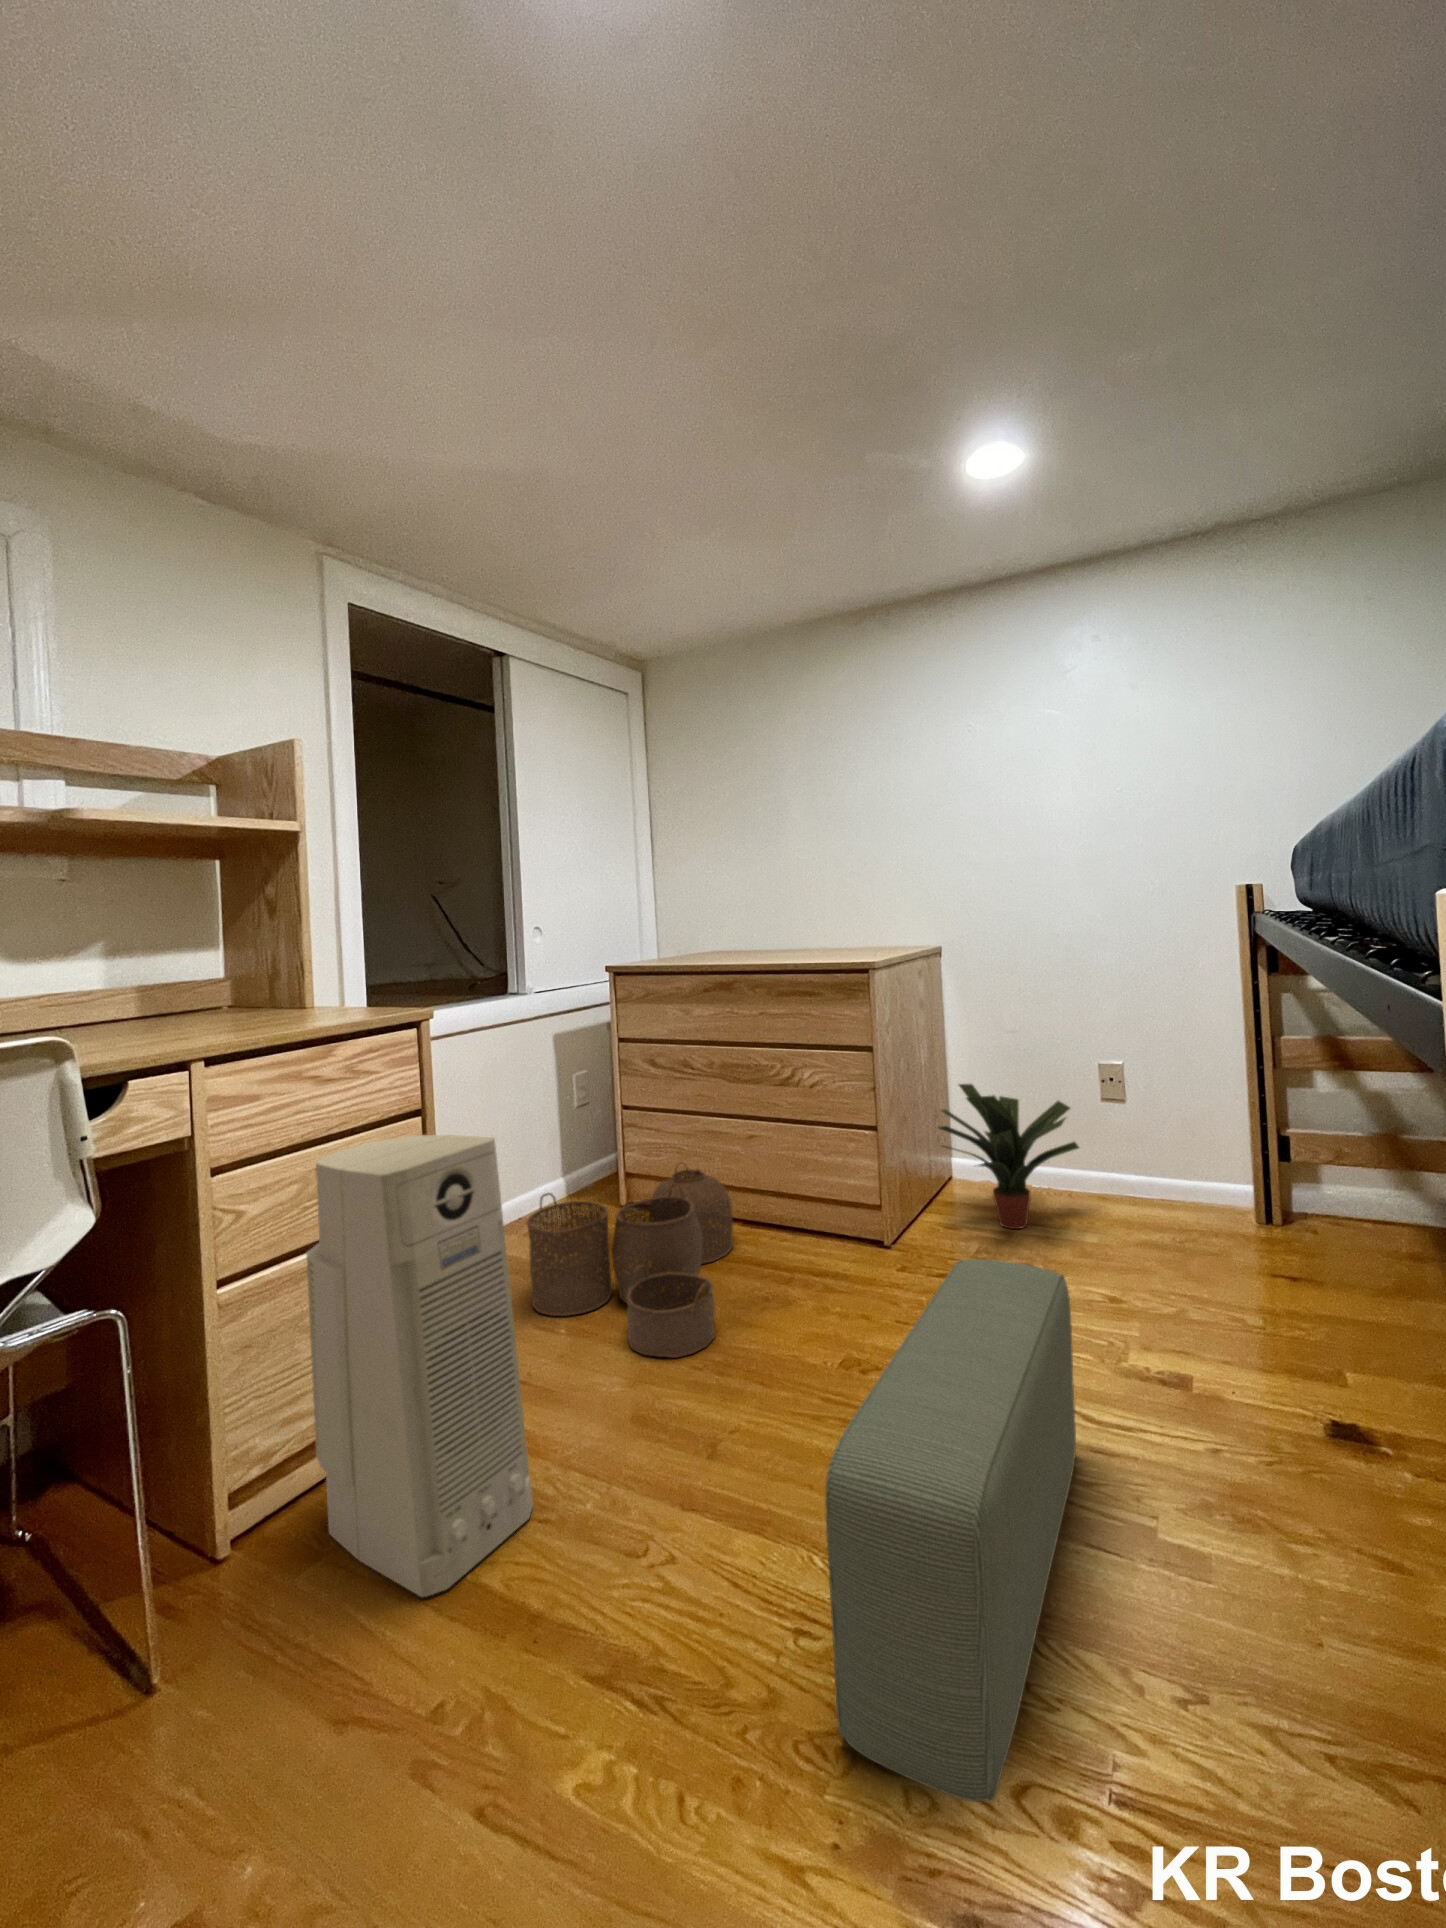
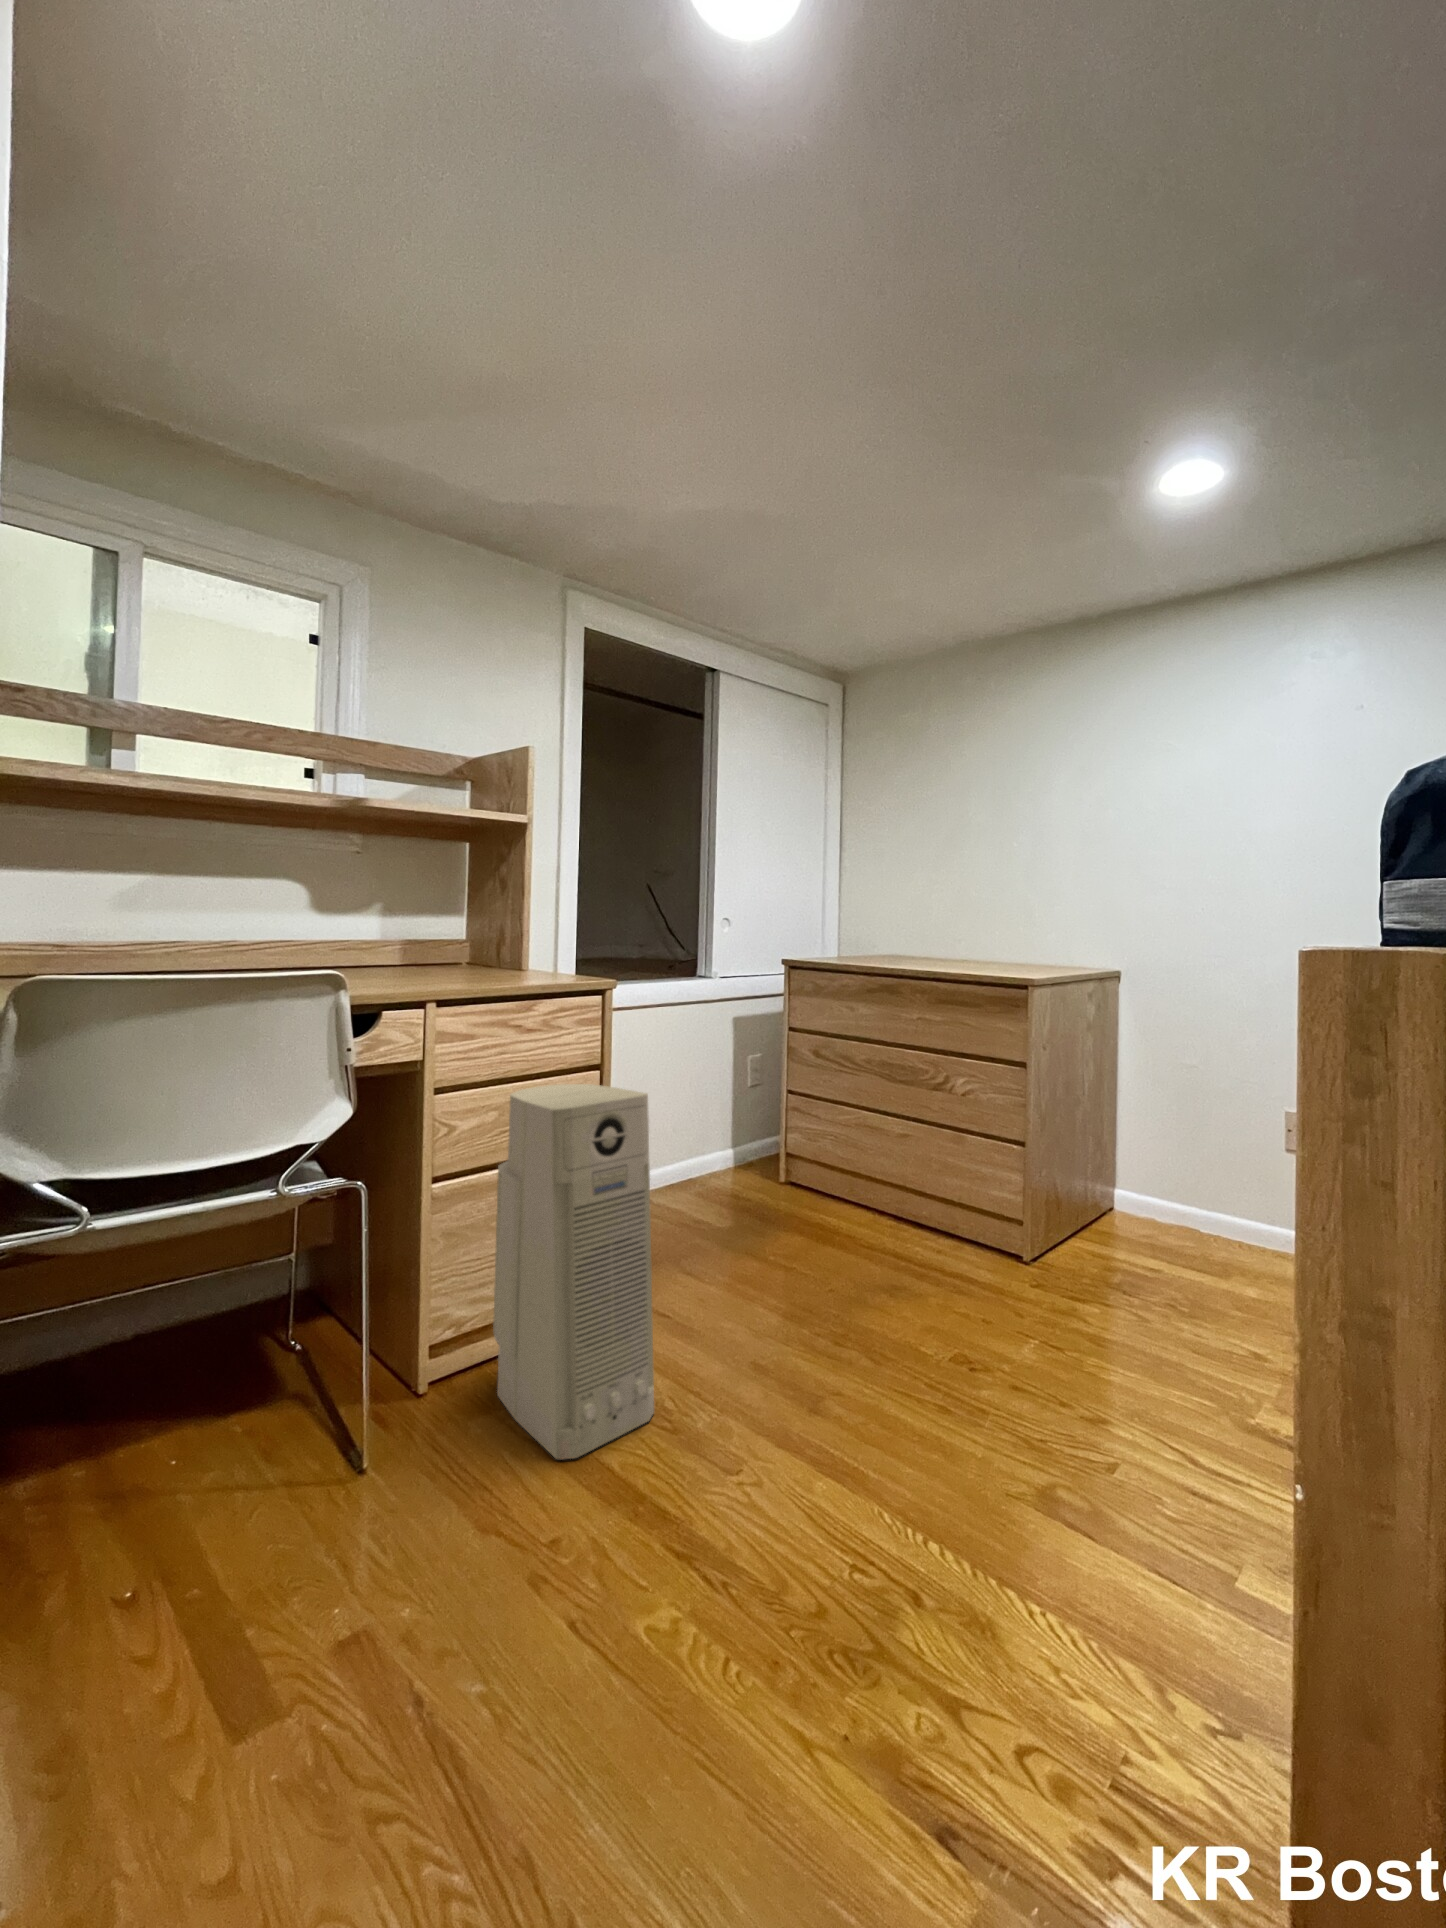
potted plant: present [939,1084,1079,1229] -> none [1084,1111,1245,1267]
woven basket: present [527,1168,733,1358] -> none [685,1147,874,1319]
pouf: present [825,1259,1076,1802] -> none [869,1272,1170,1752]

